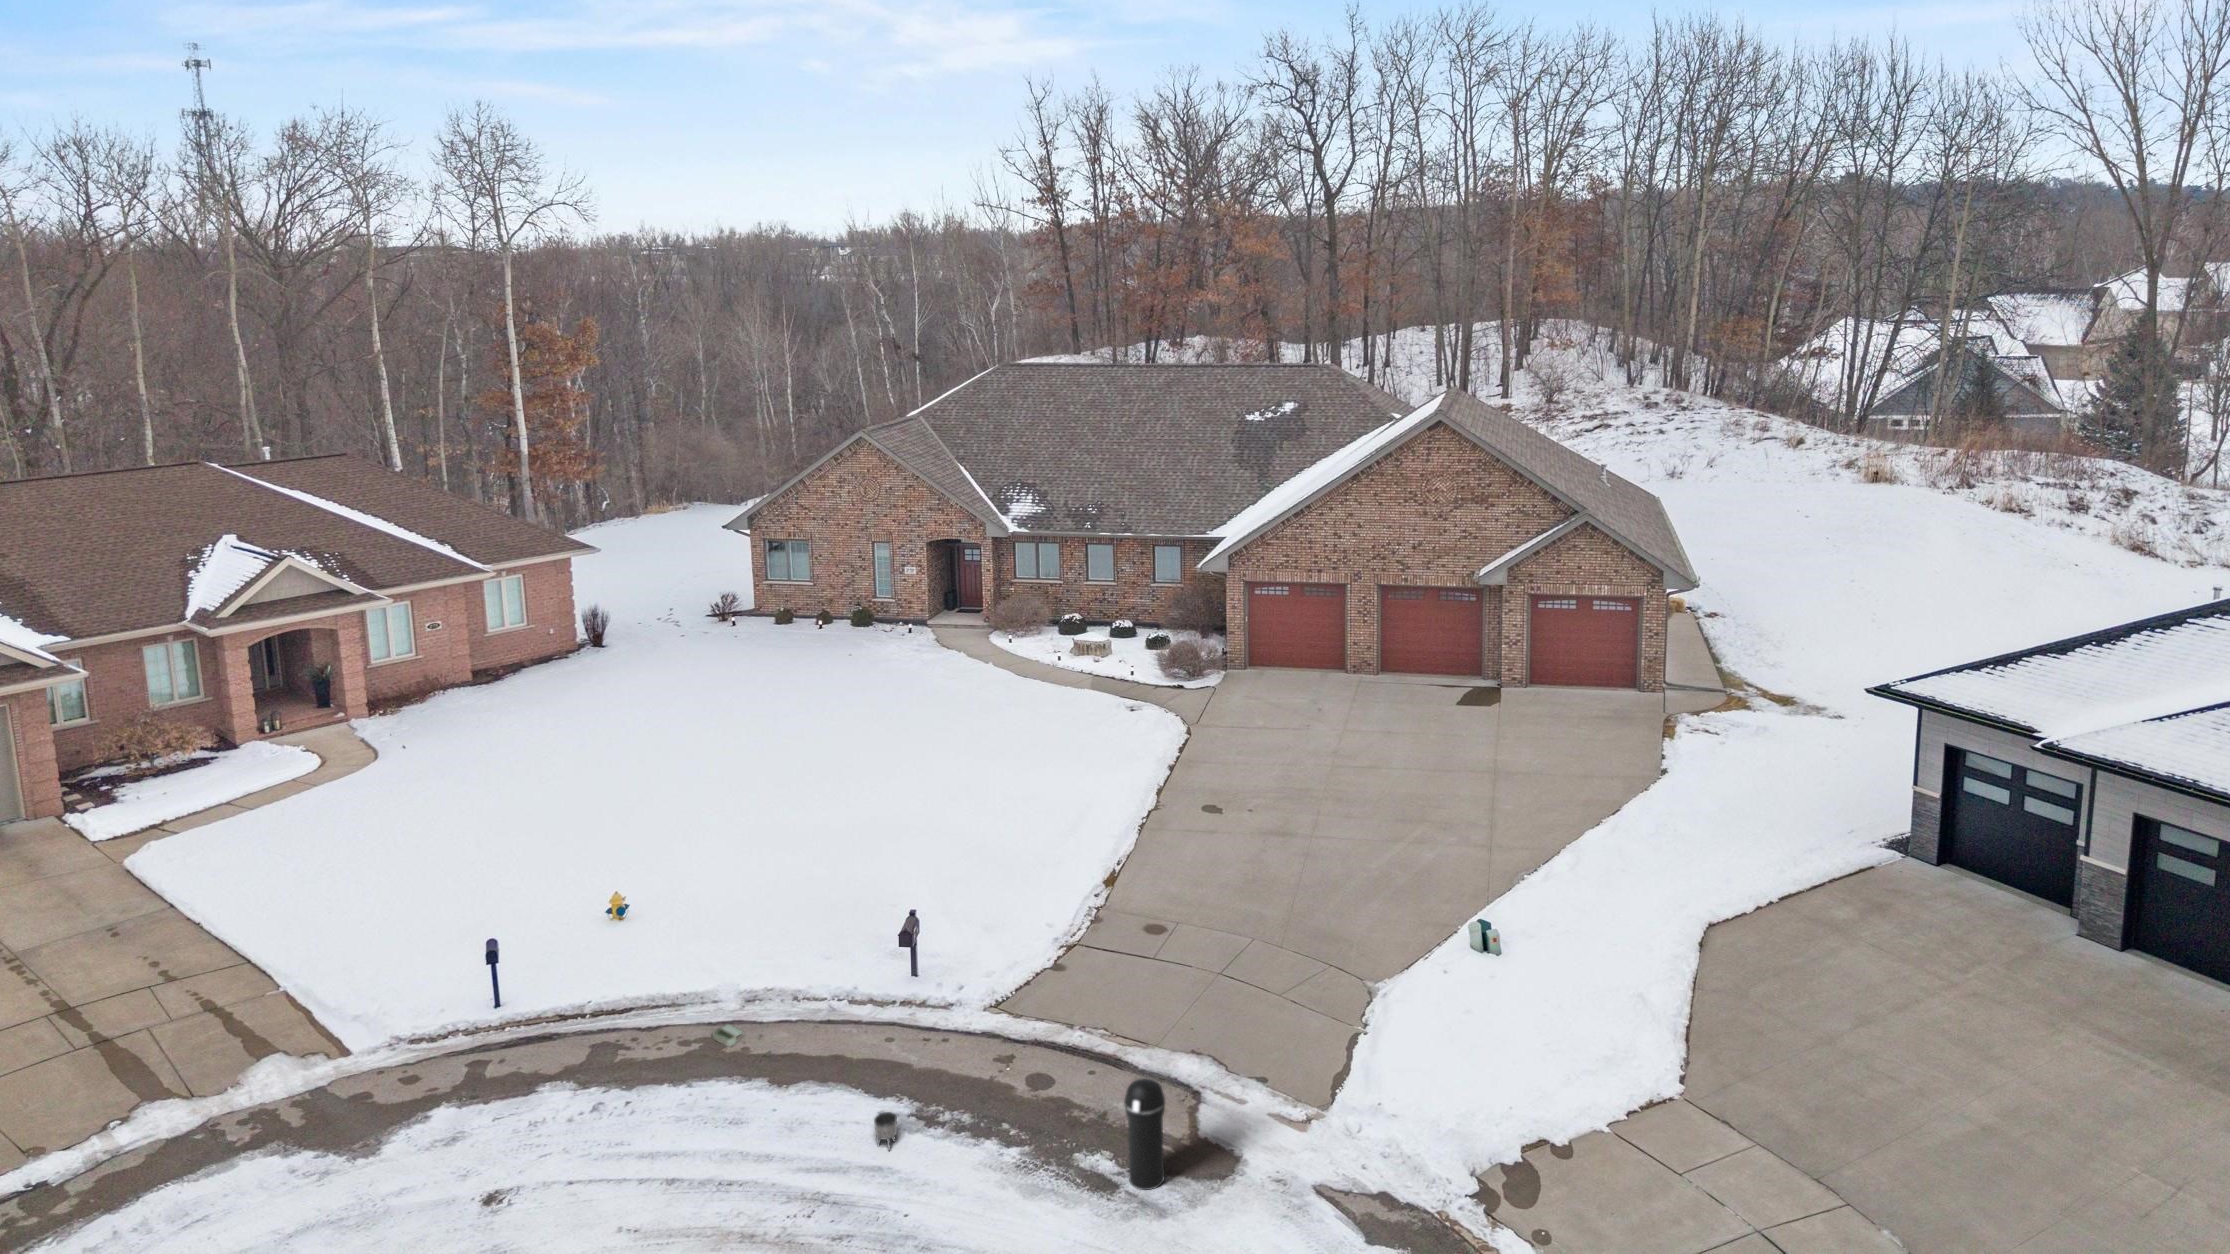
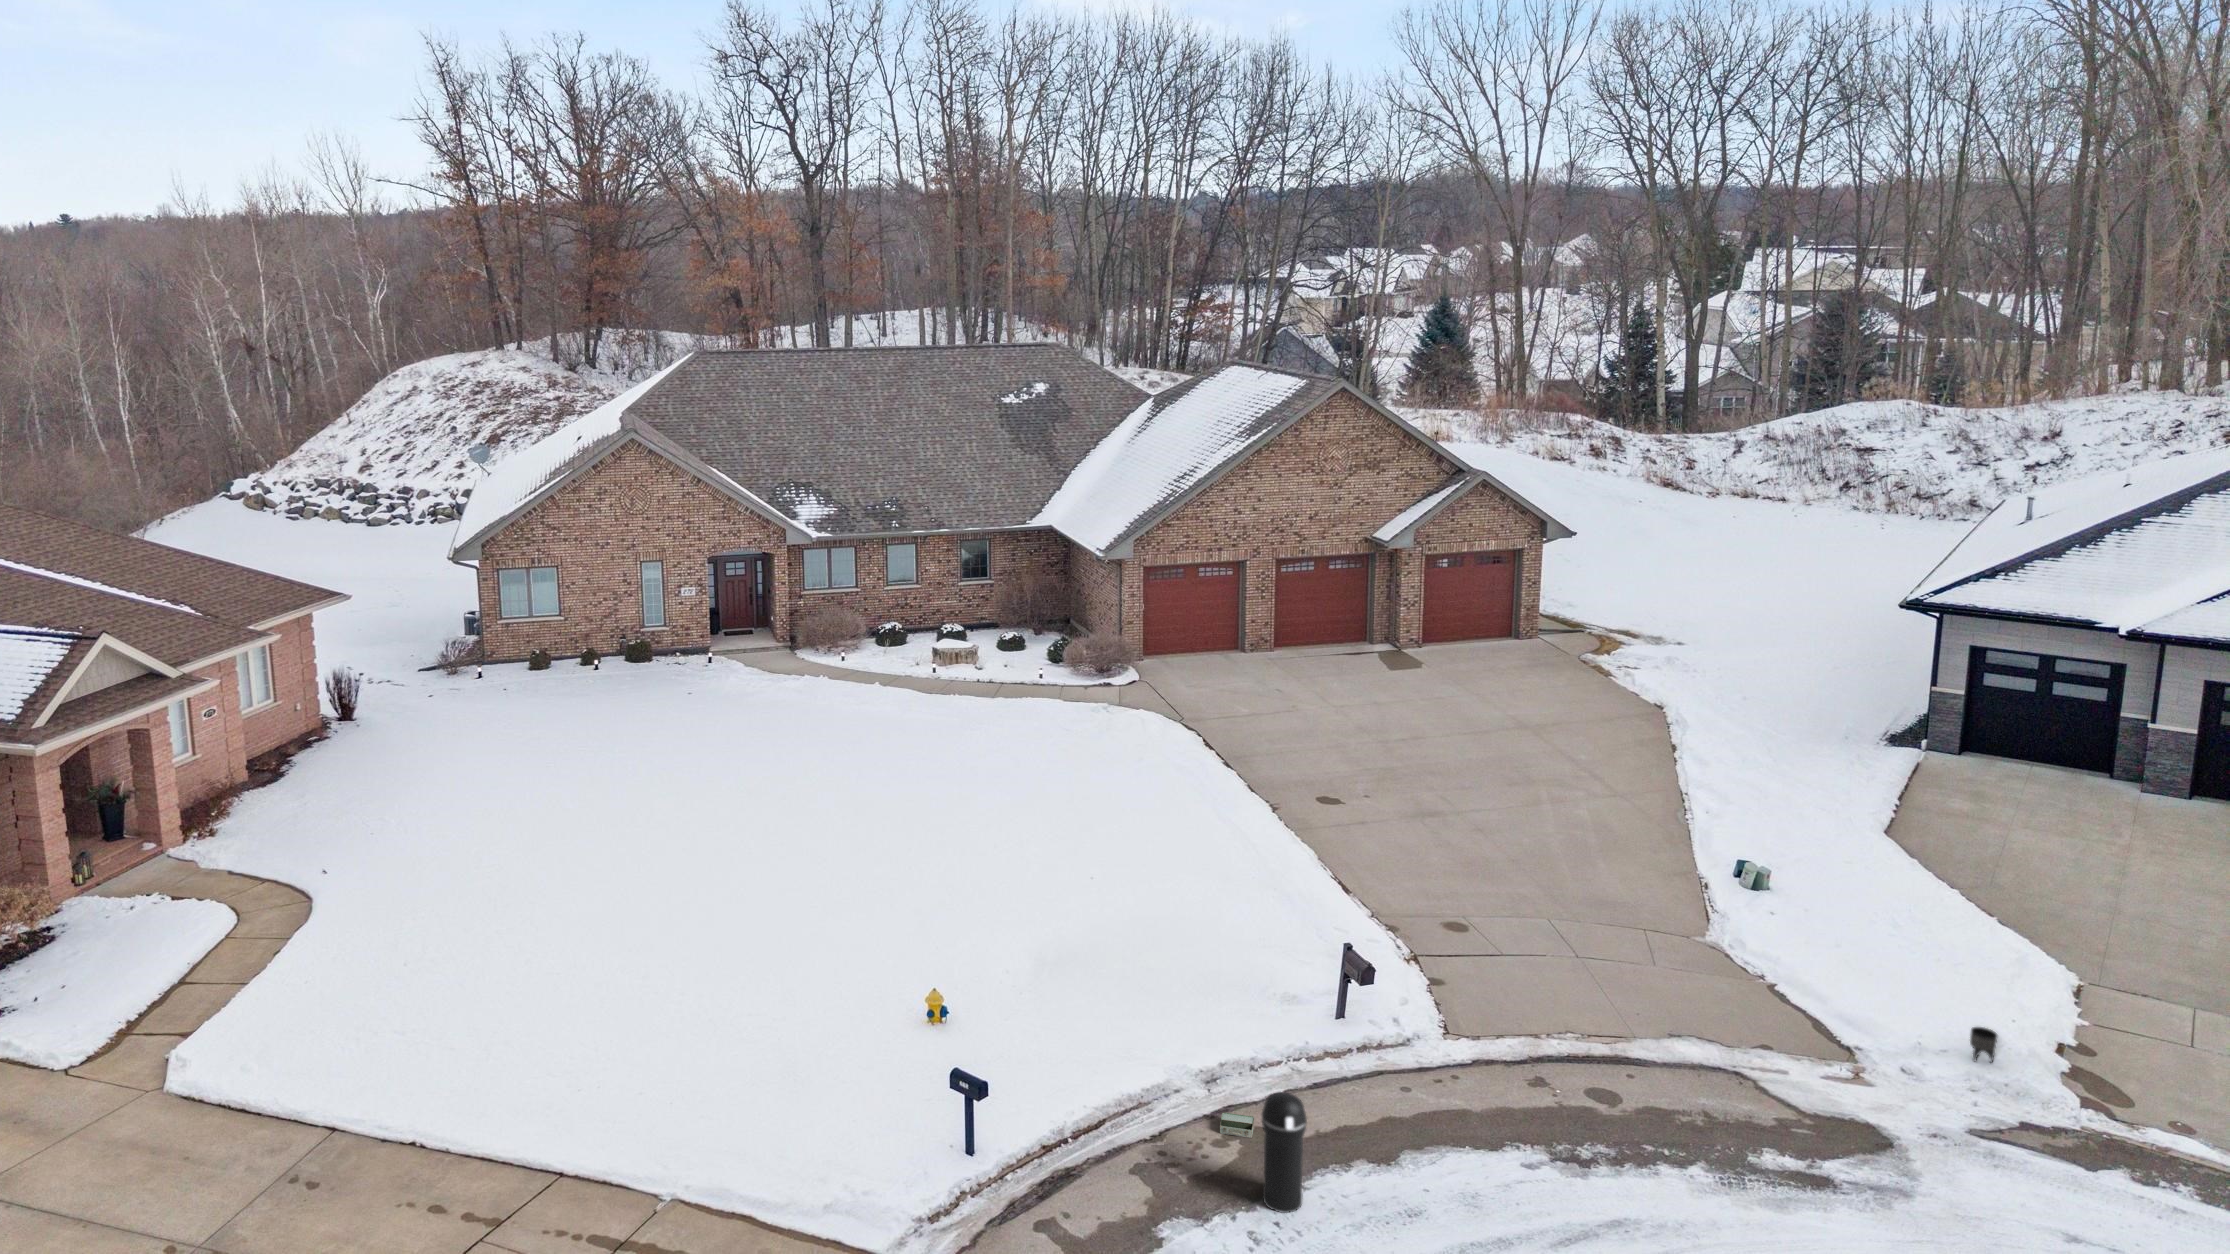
trash can: present [1124,1078,1165,1190] -> present [1261,1092,1307,1213]
planter: present [874,1112,897,1152] -> present [1970,1027,1997,1062]

